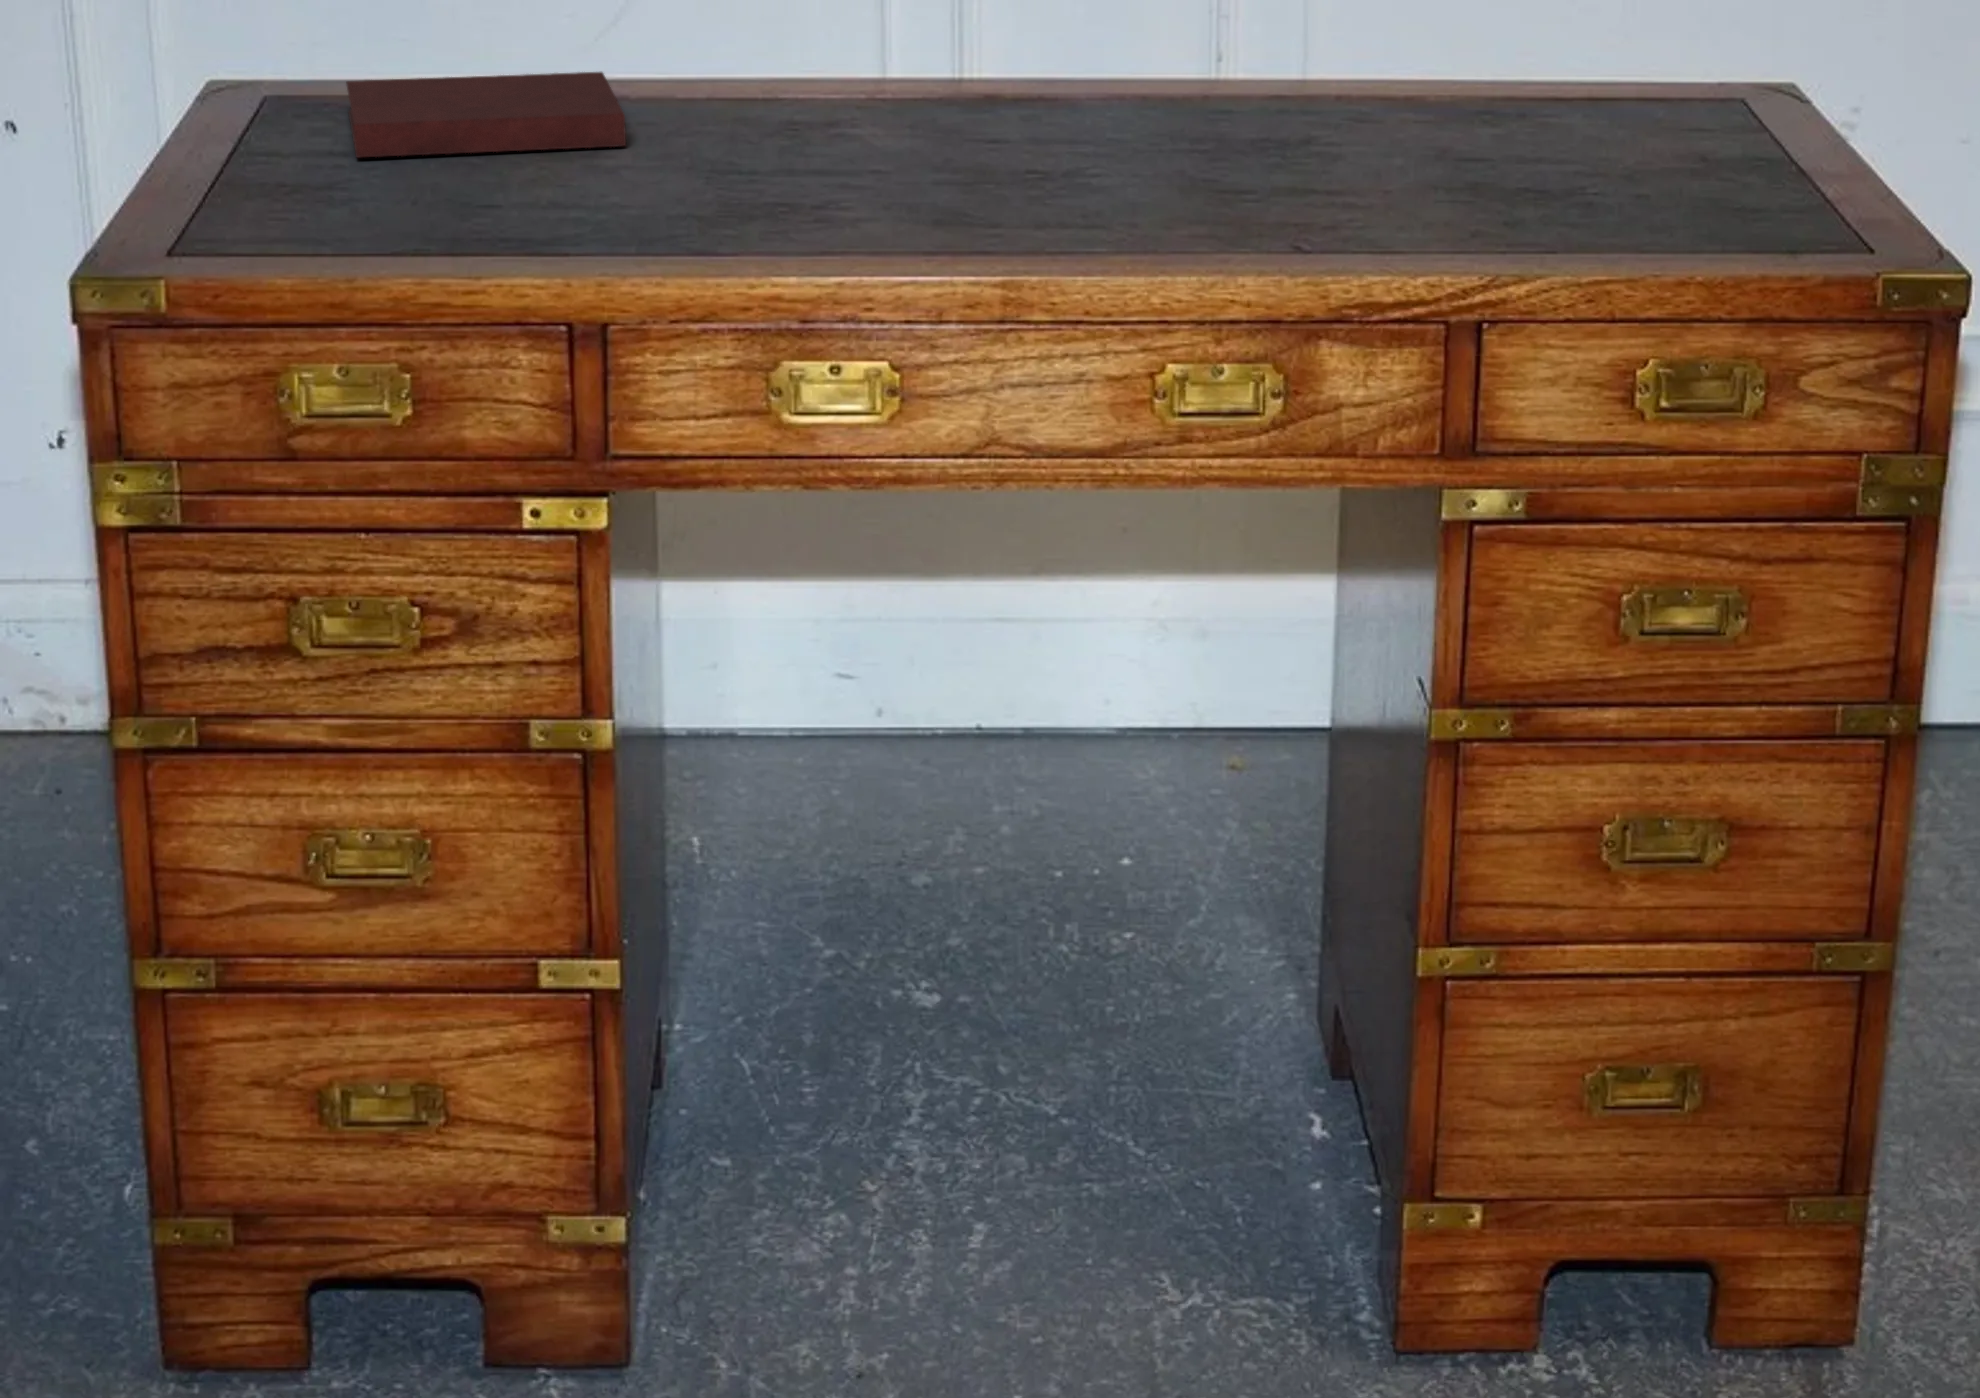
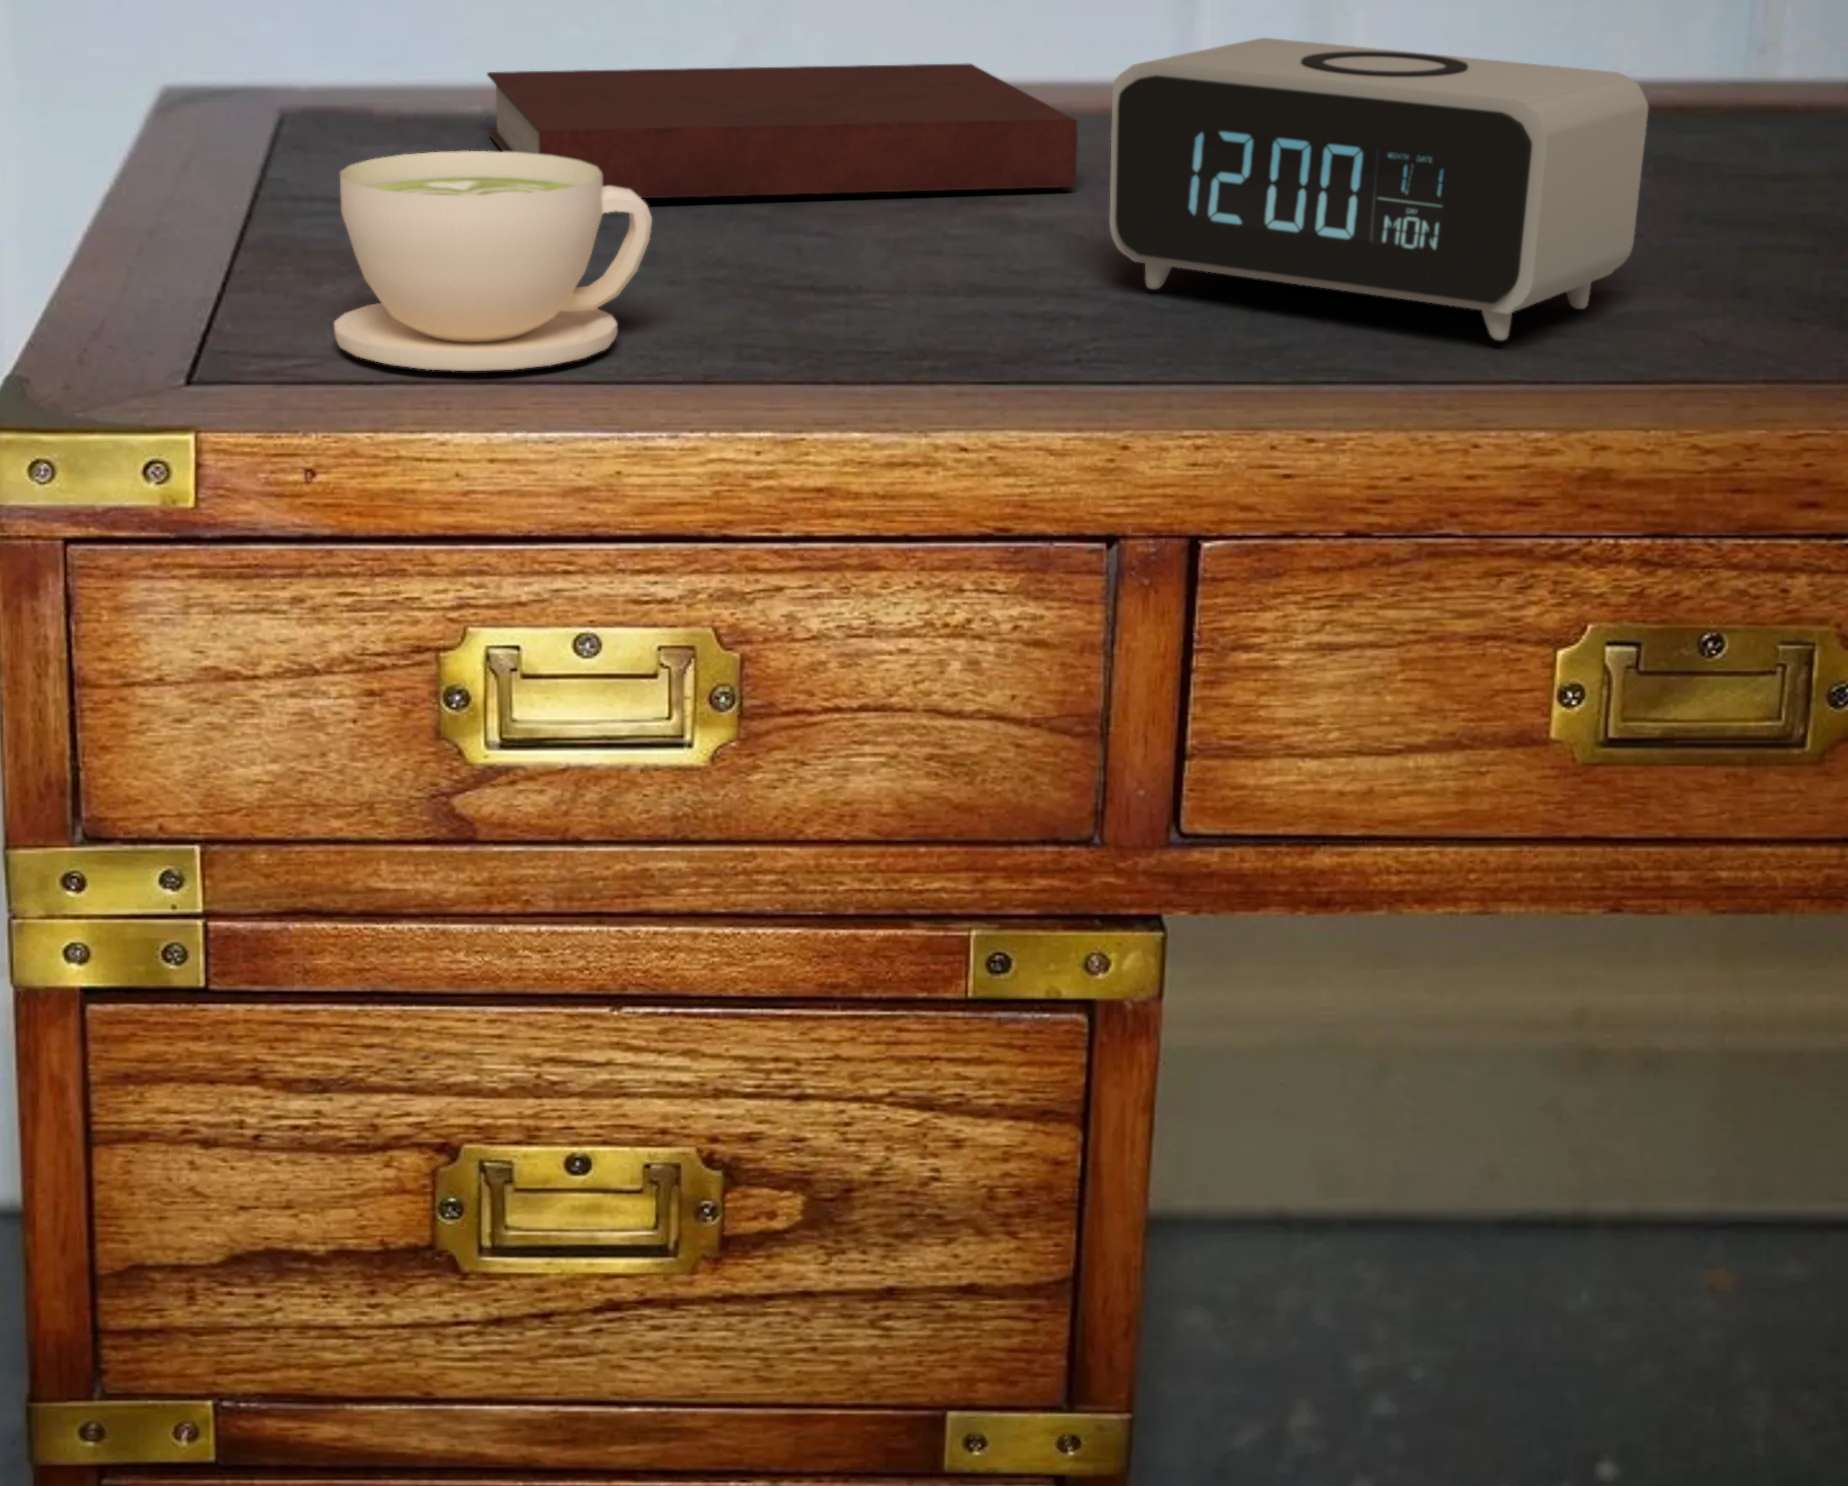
alarm clock: none [596,86,831,234] -> present [1110,38,1649,340]
coffee cup: none [233,151,374,253] -> present [334,151,652,371]

